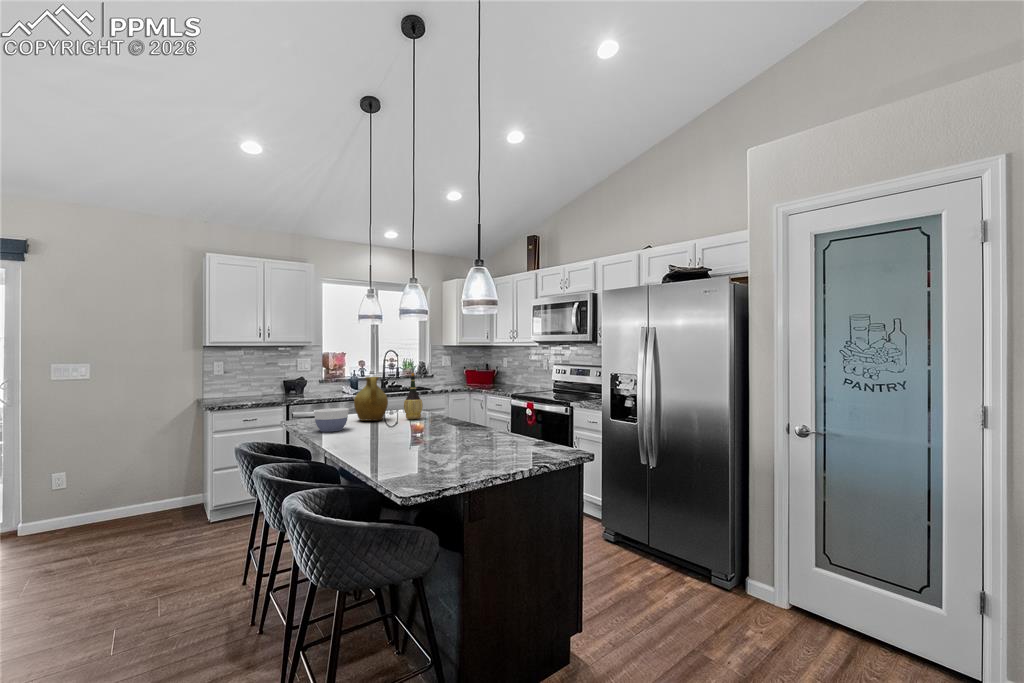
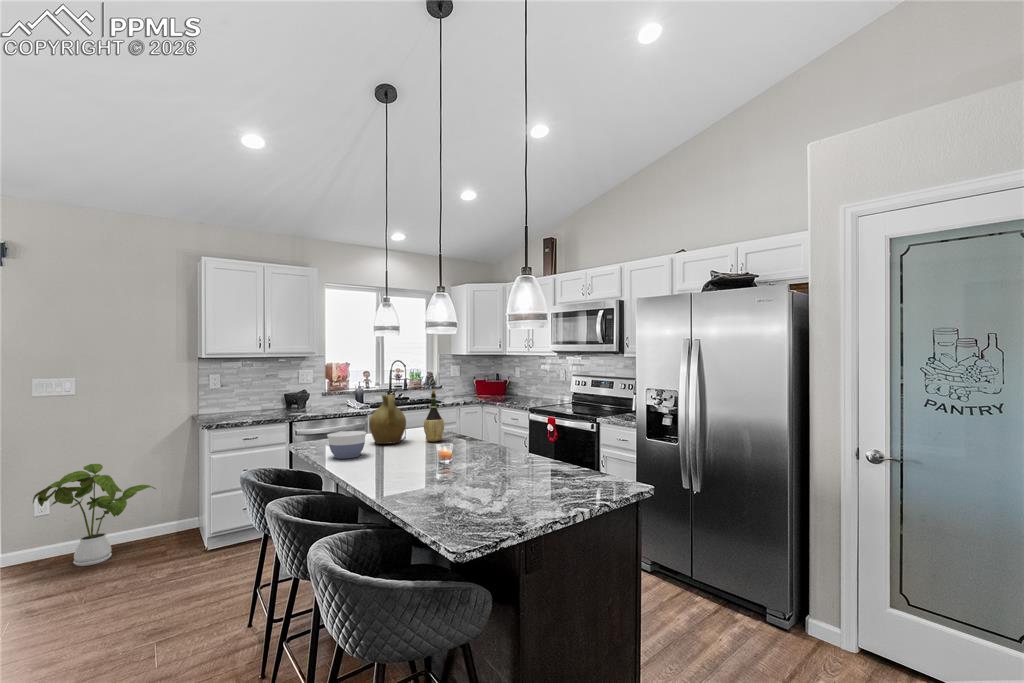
house plant: none [52,441,166,533] -> present [33,464,156,566]

